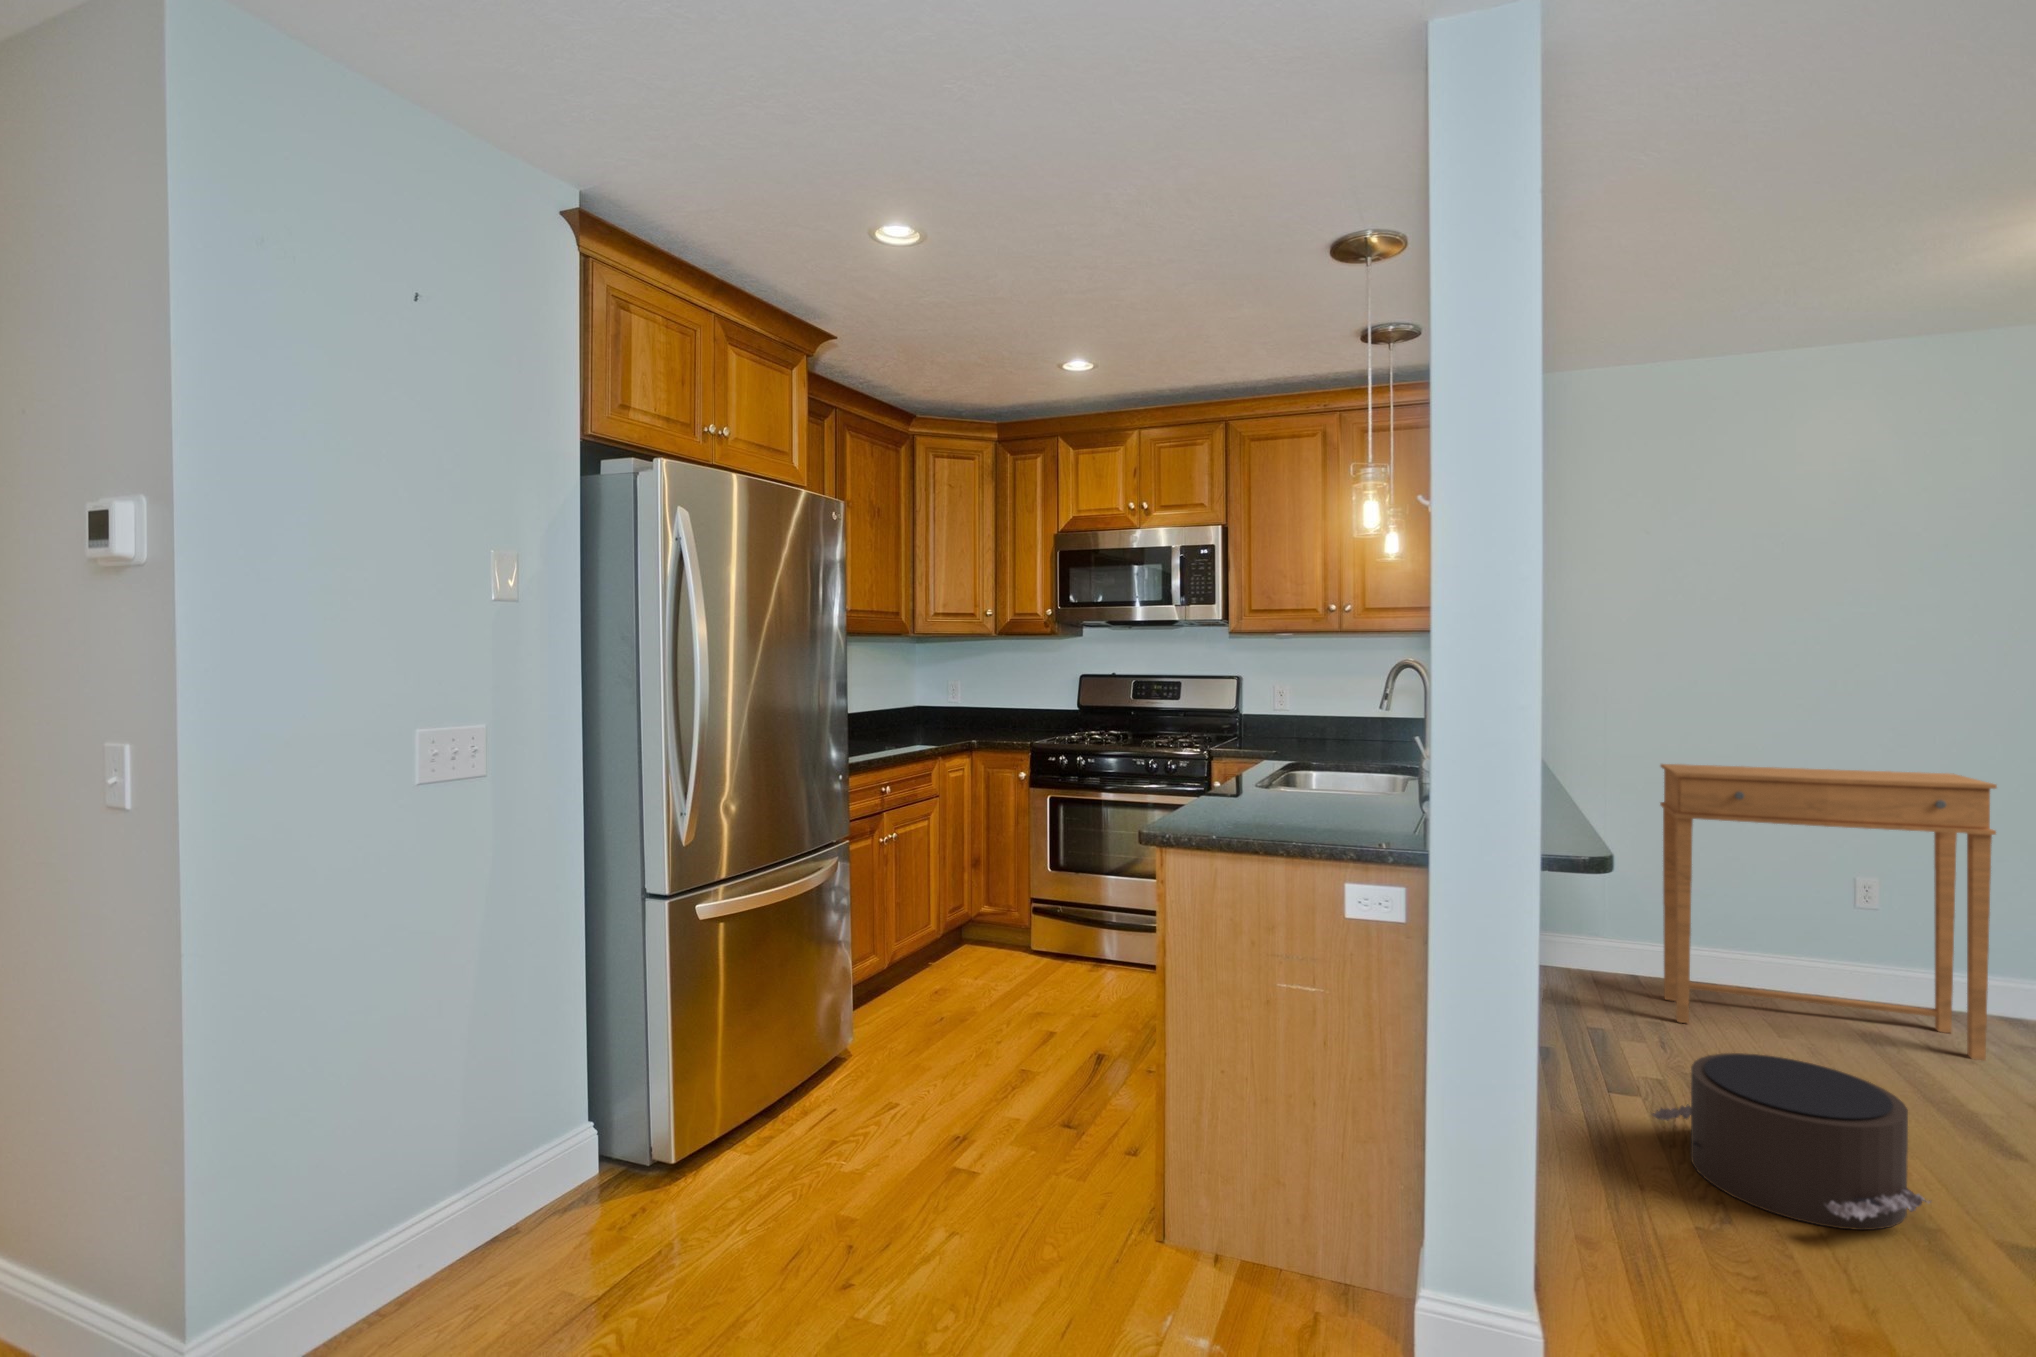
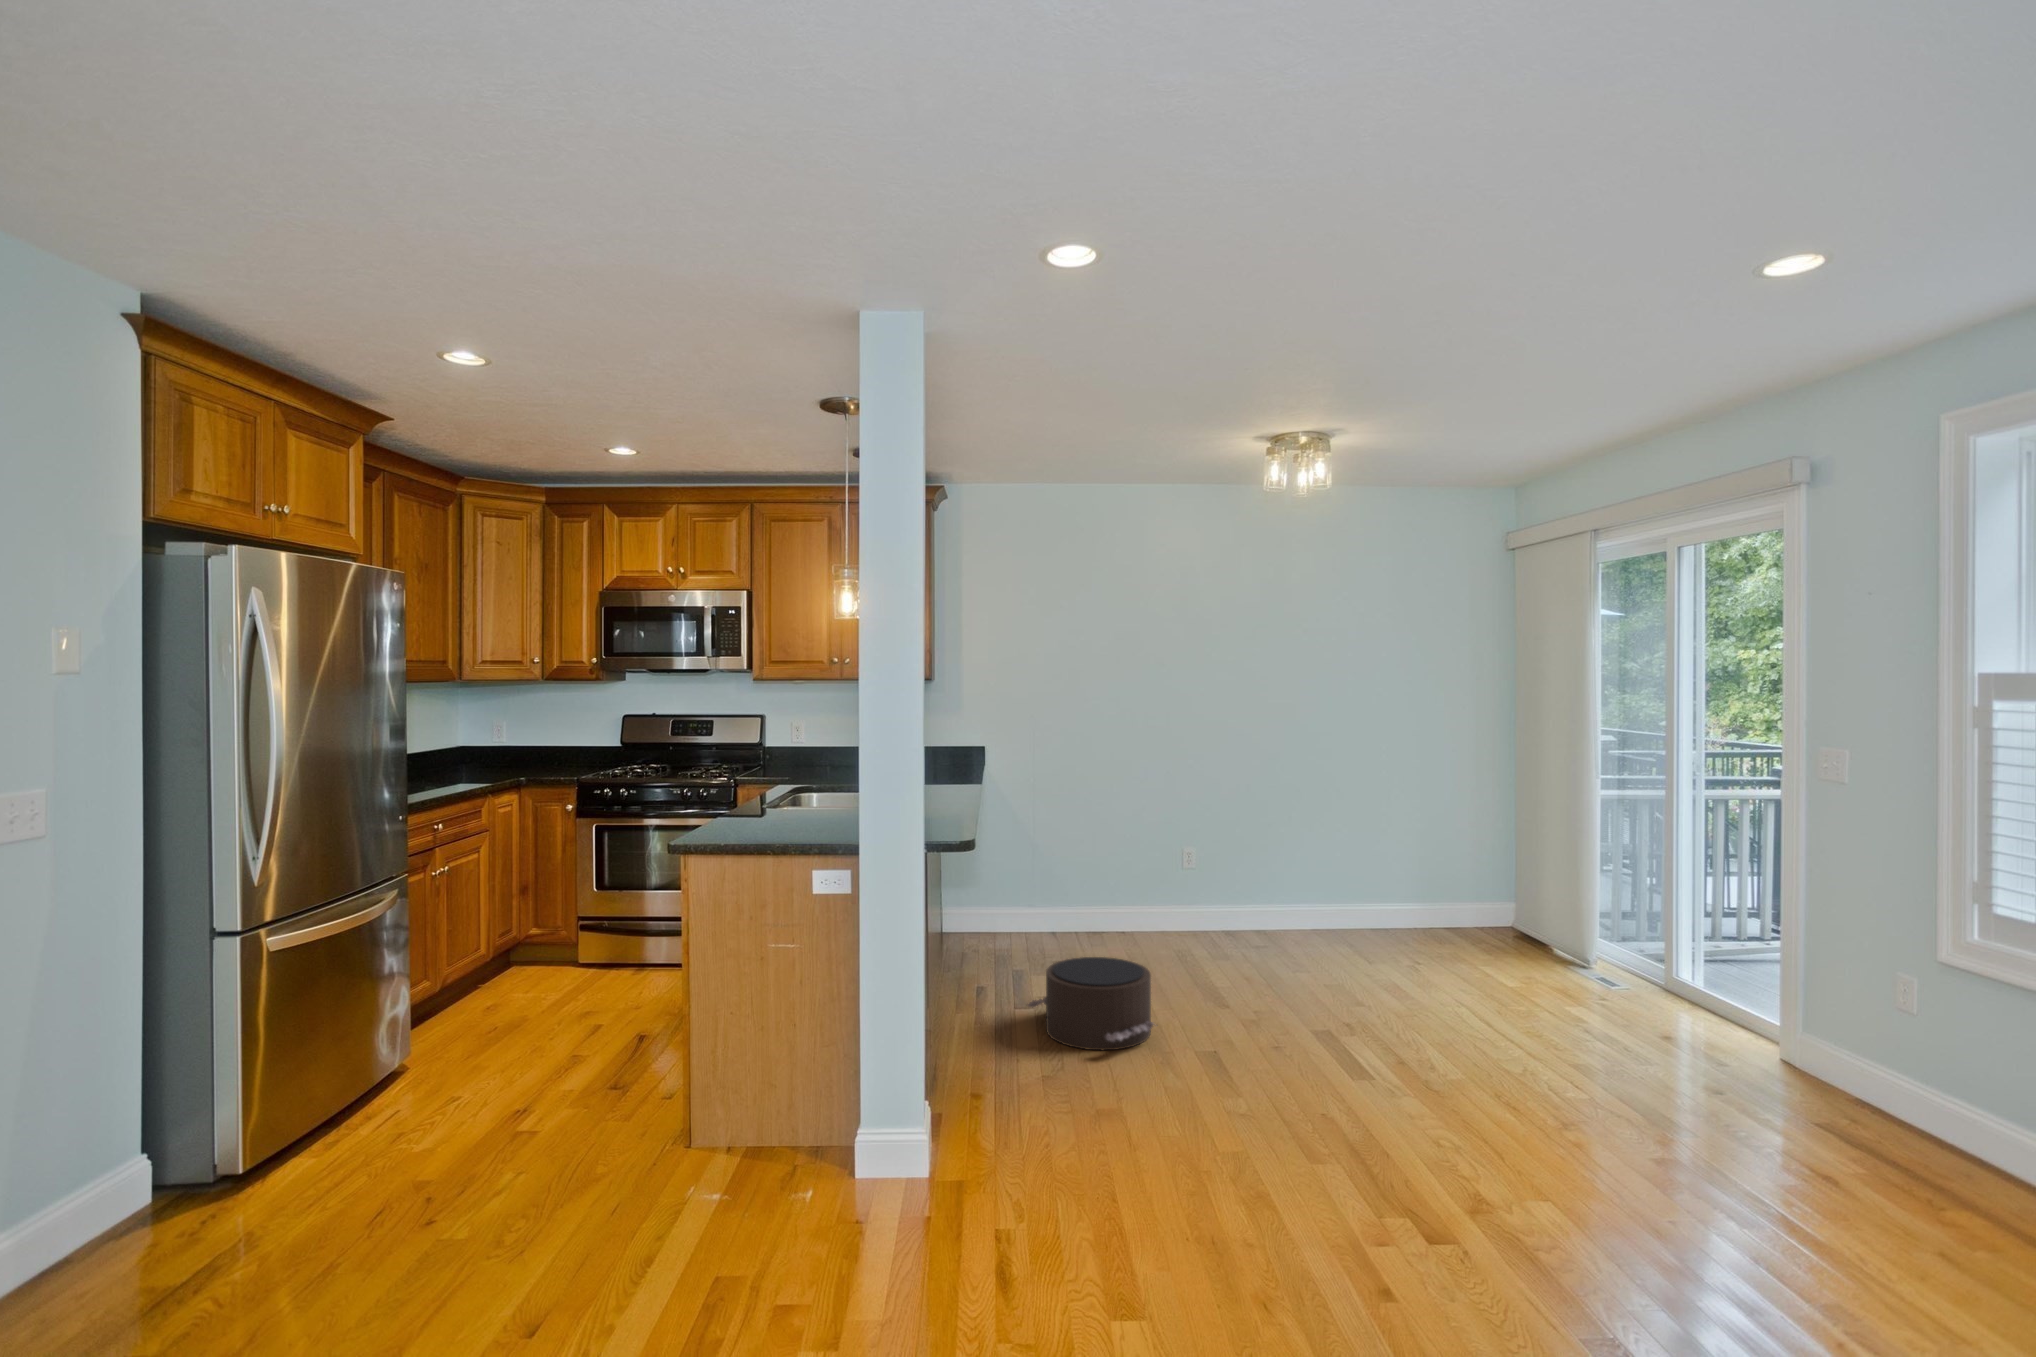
side table: present [1660,764,1997,1060] -> none [1055,773,1223,950]

